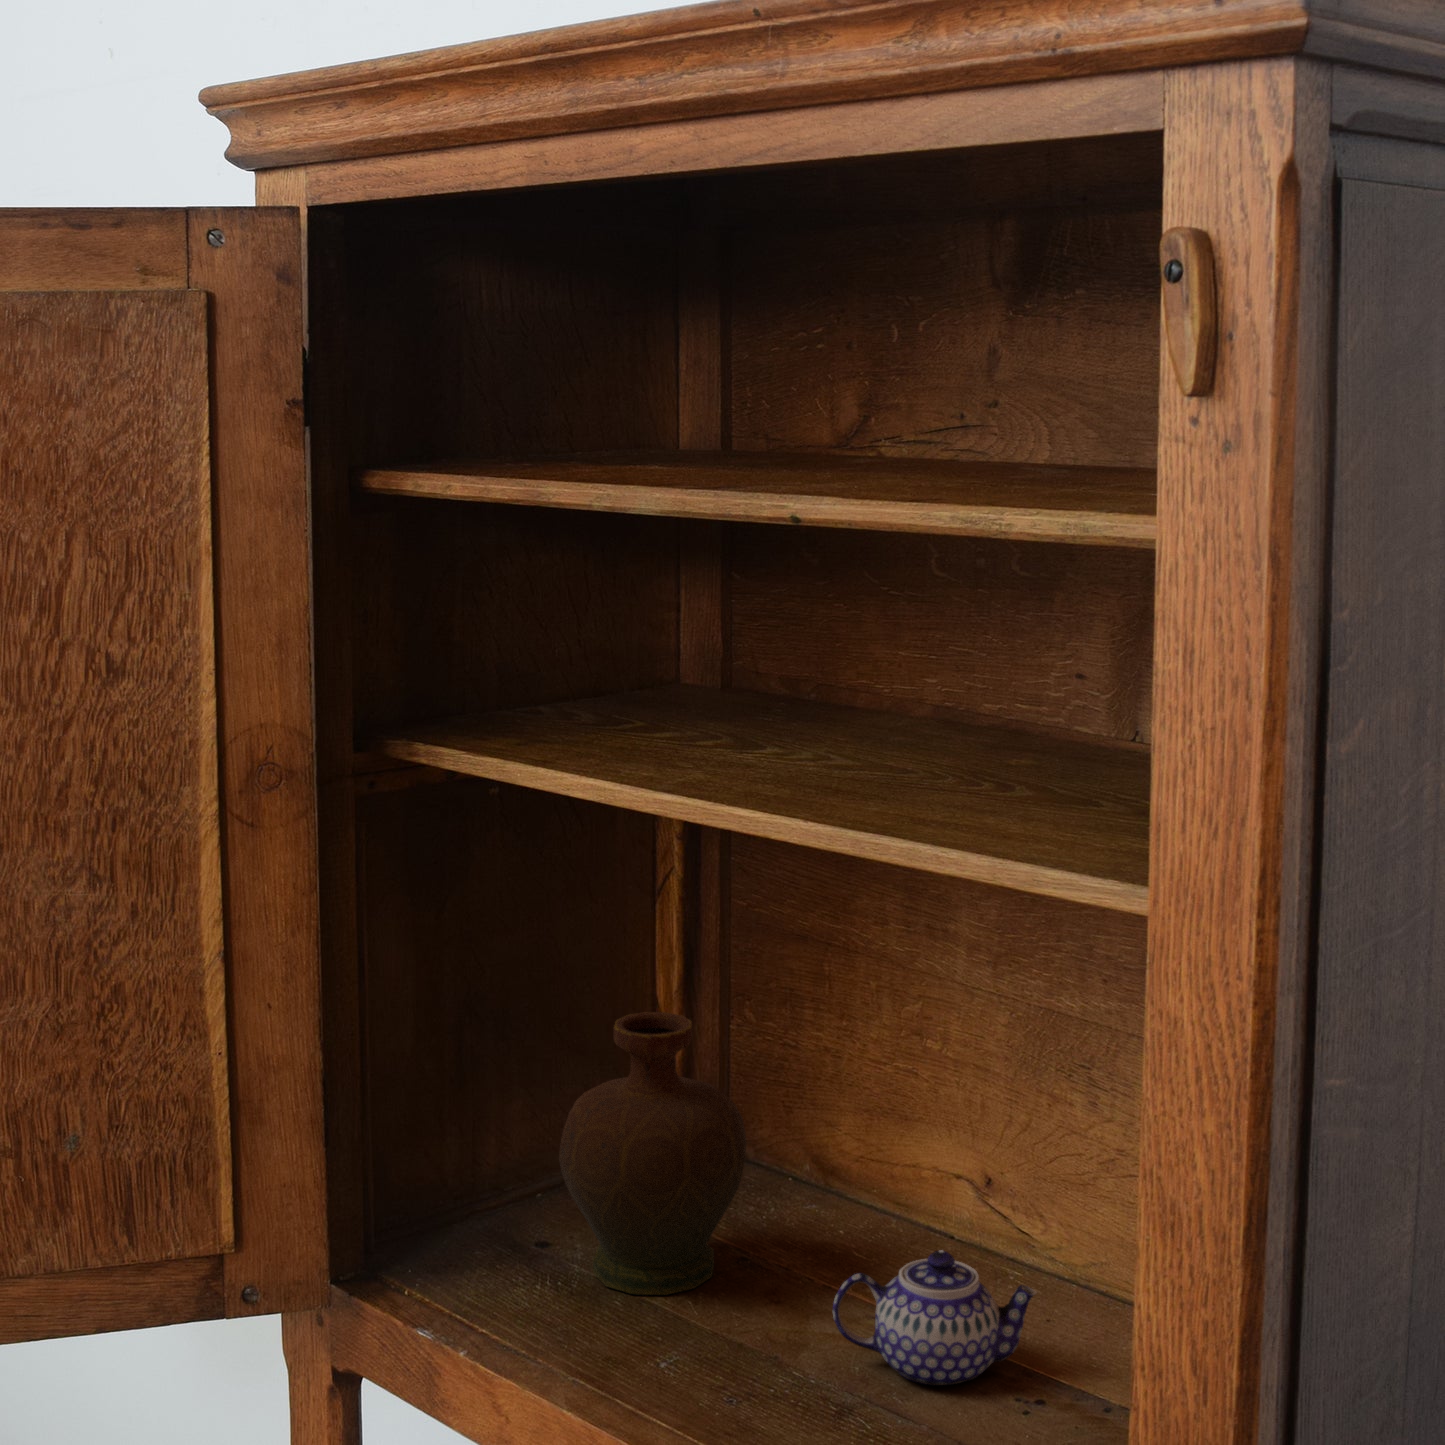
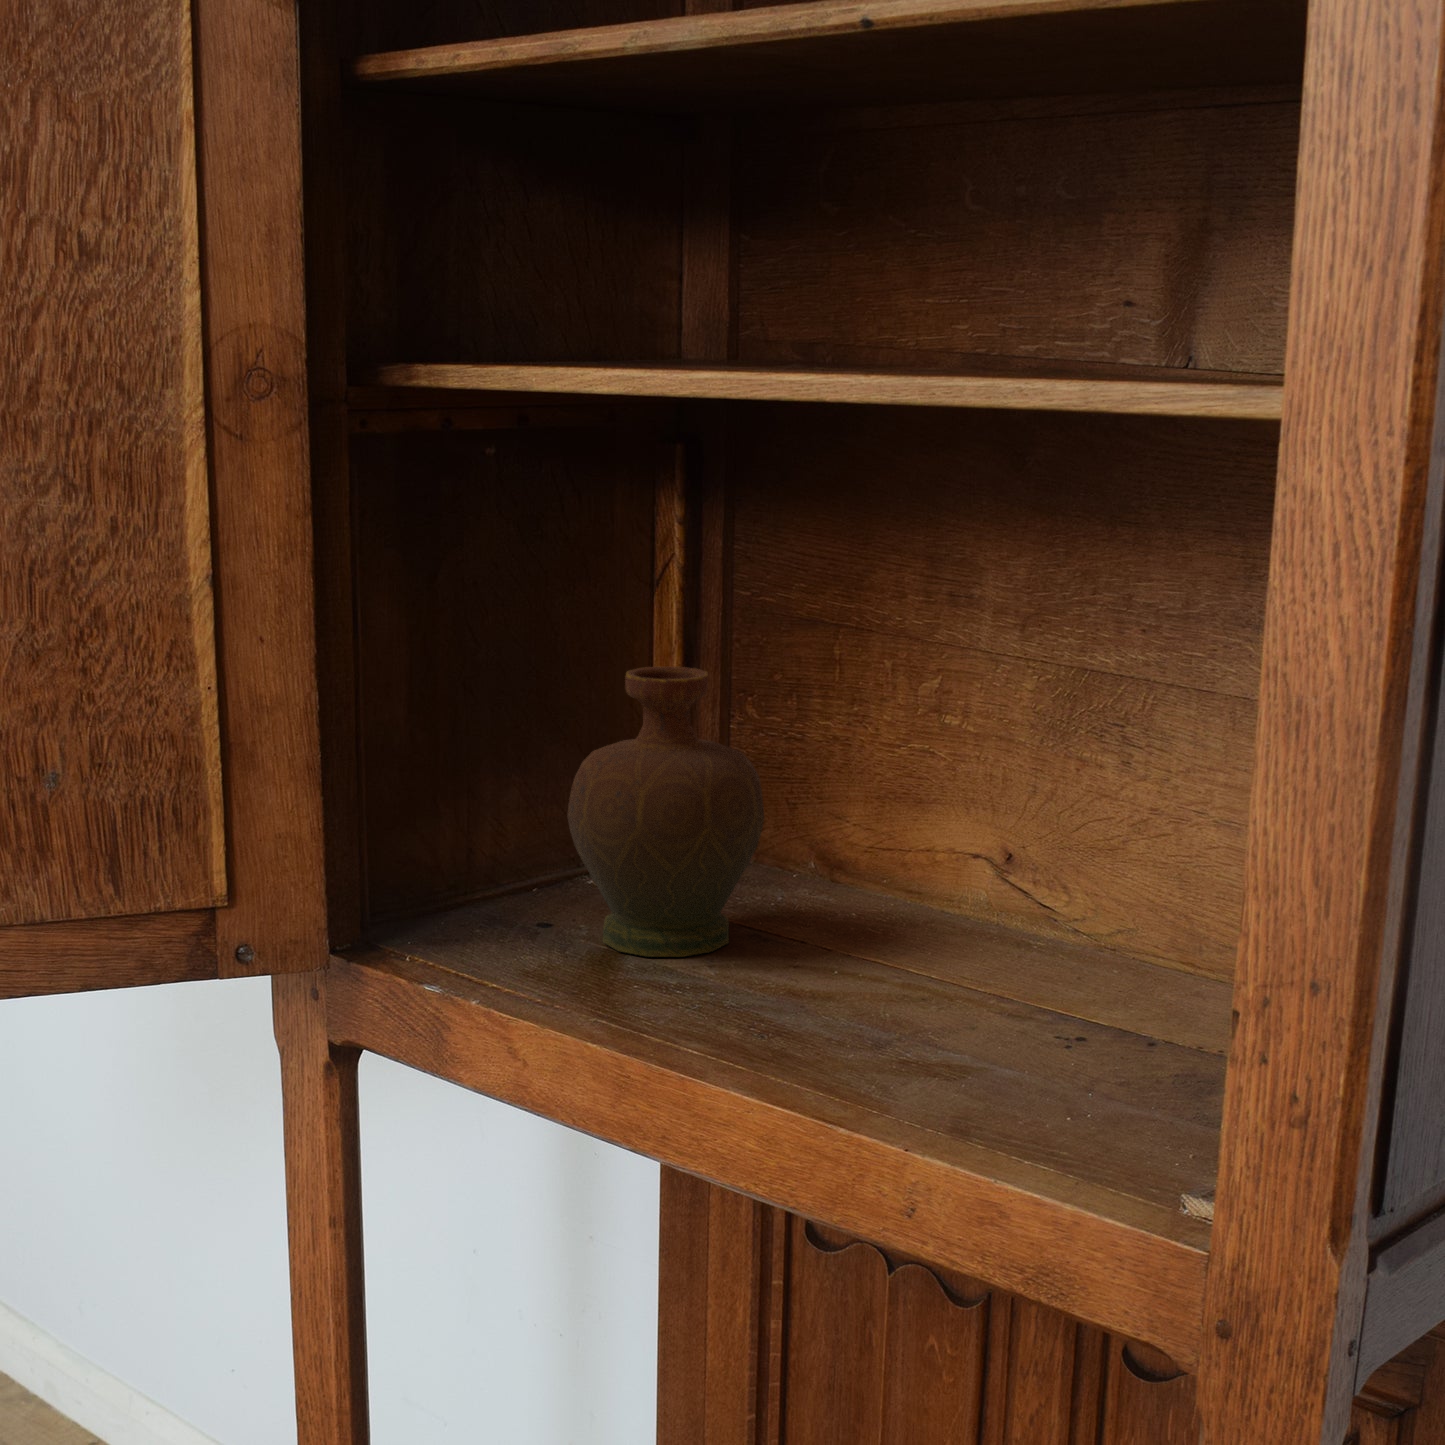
teapot: present [833,1250,1037,1386] -> none [870,880,1086,1019]

